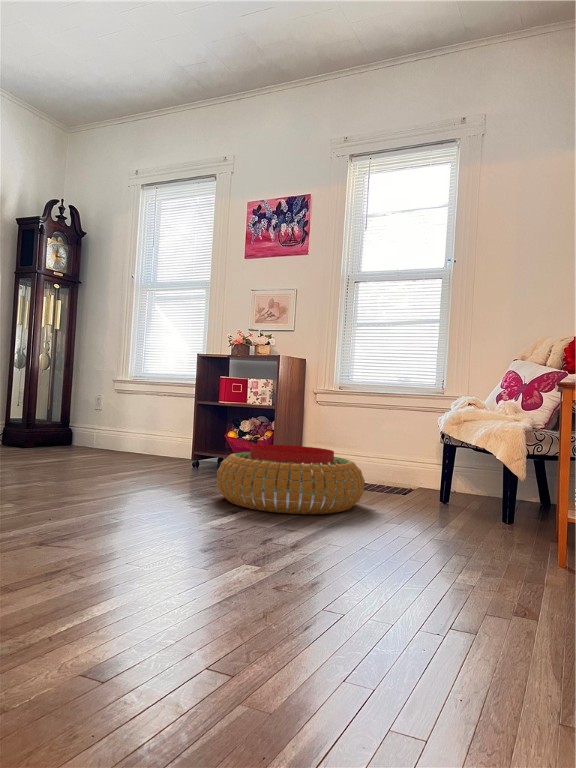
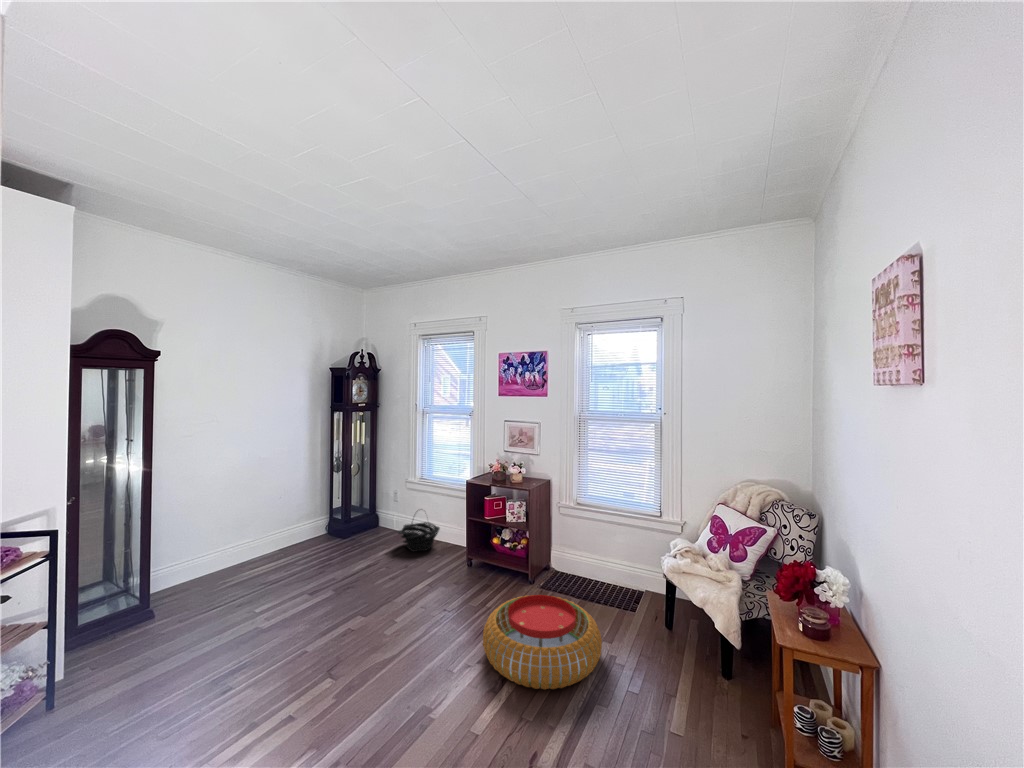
basket: none [99,407,157,458] -> present [398,522,440,552]

